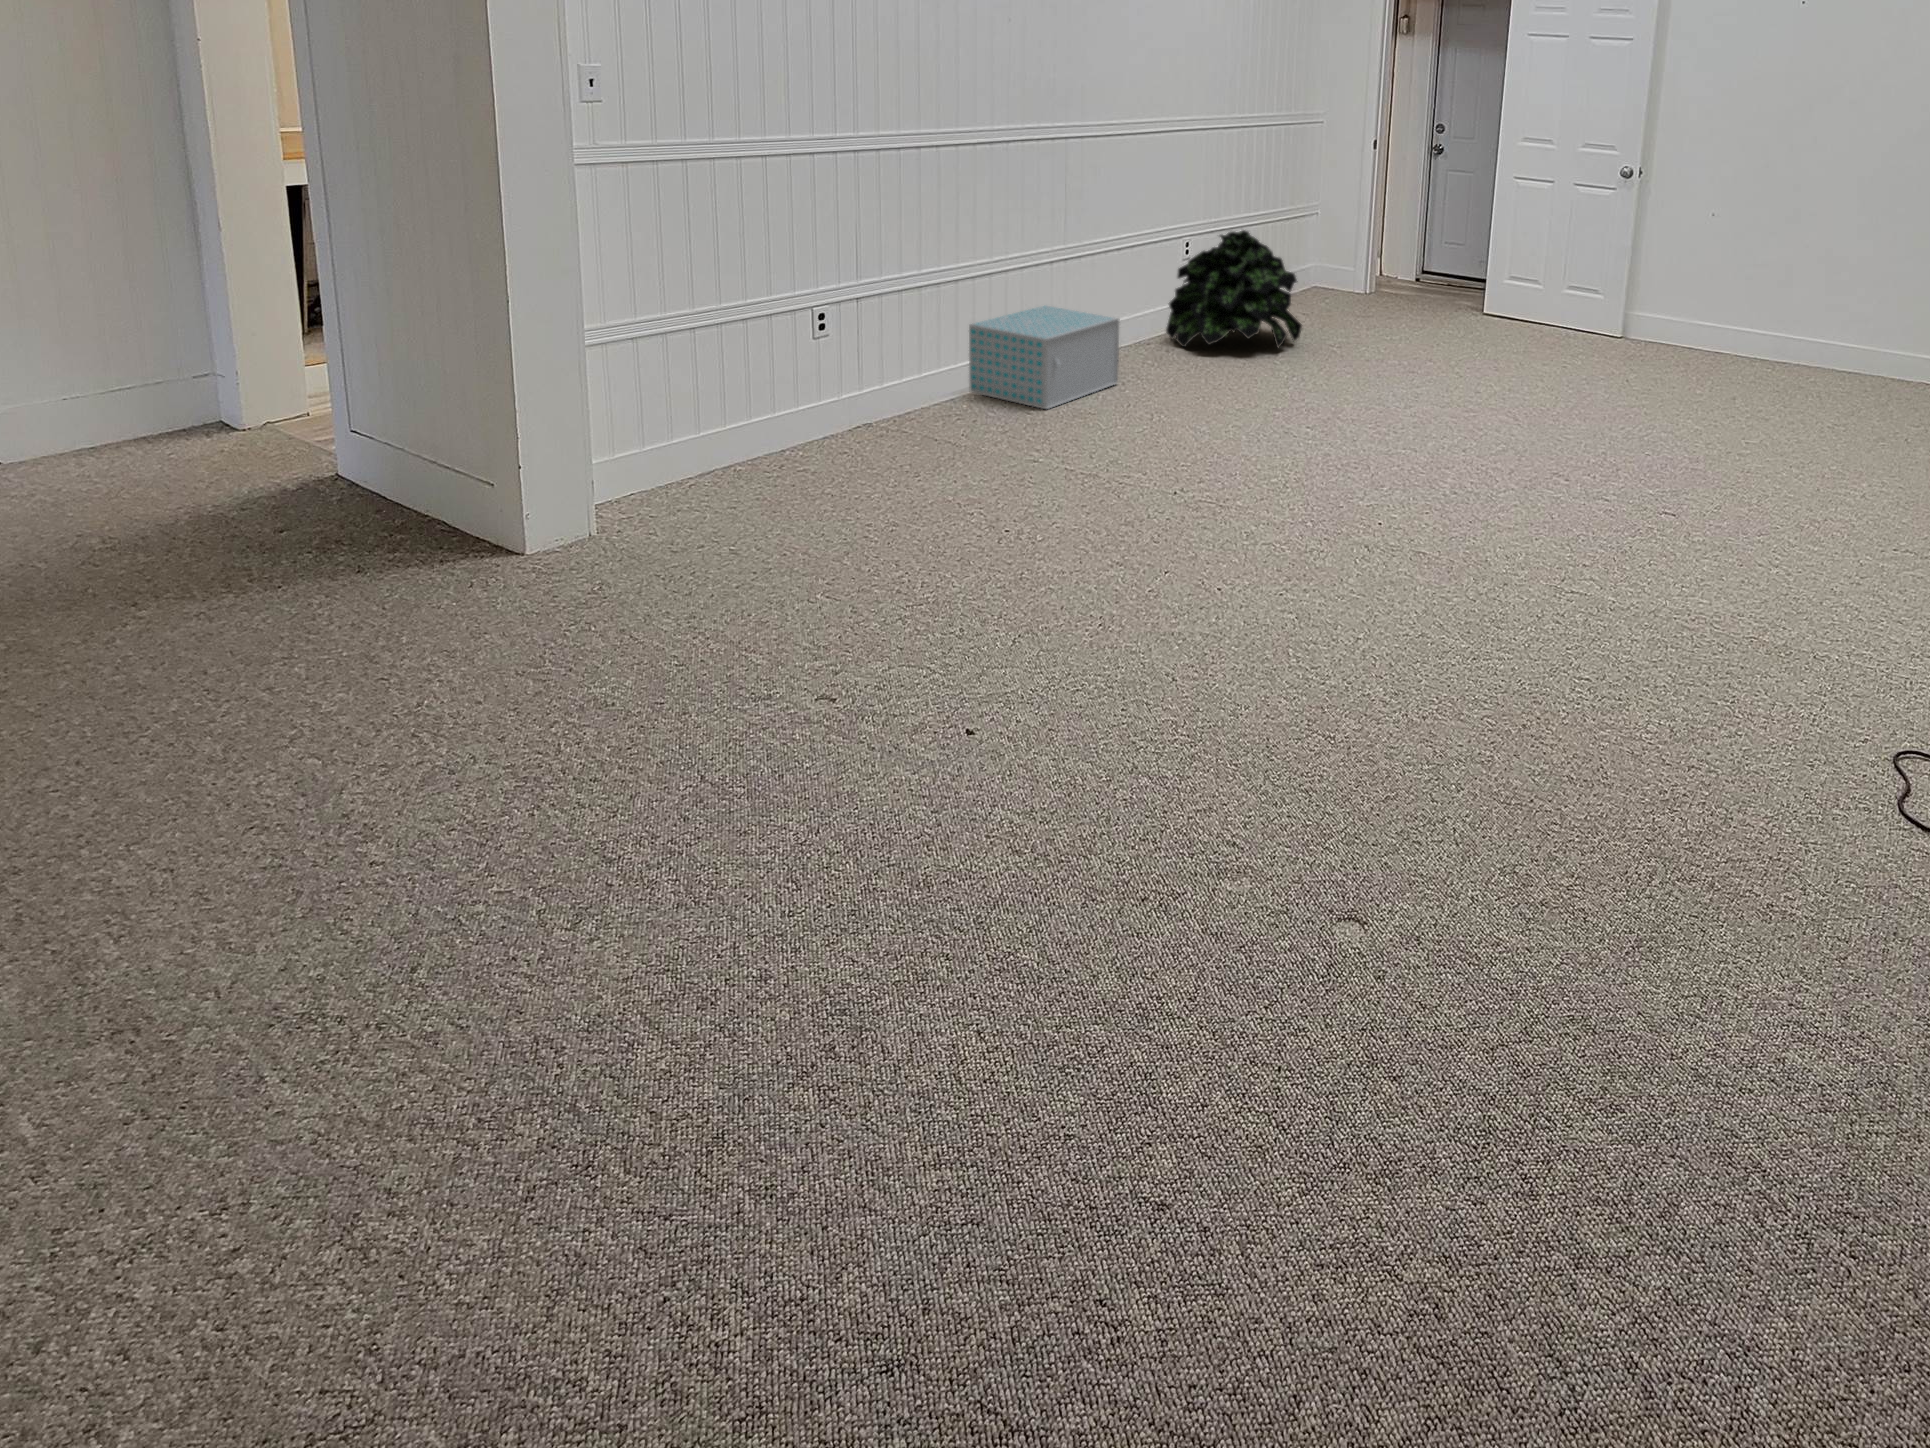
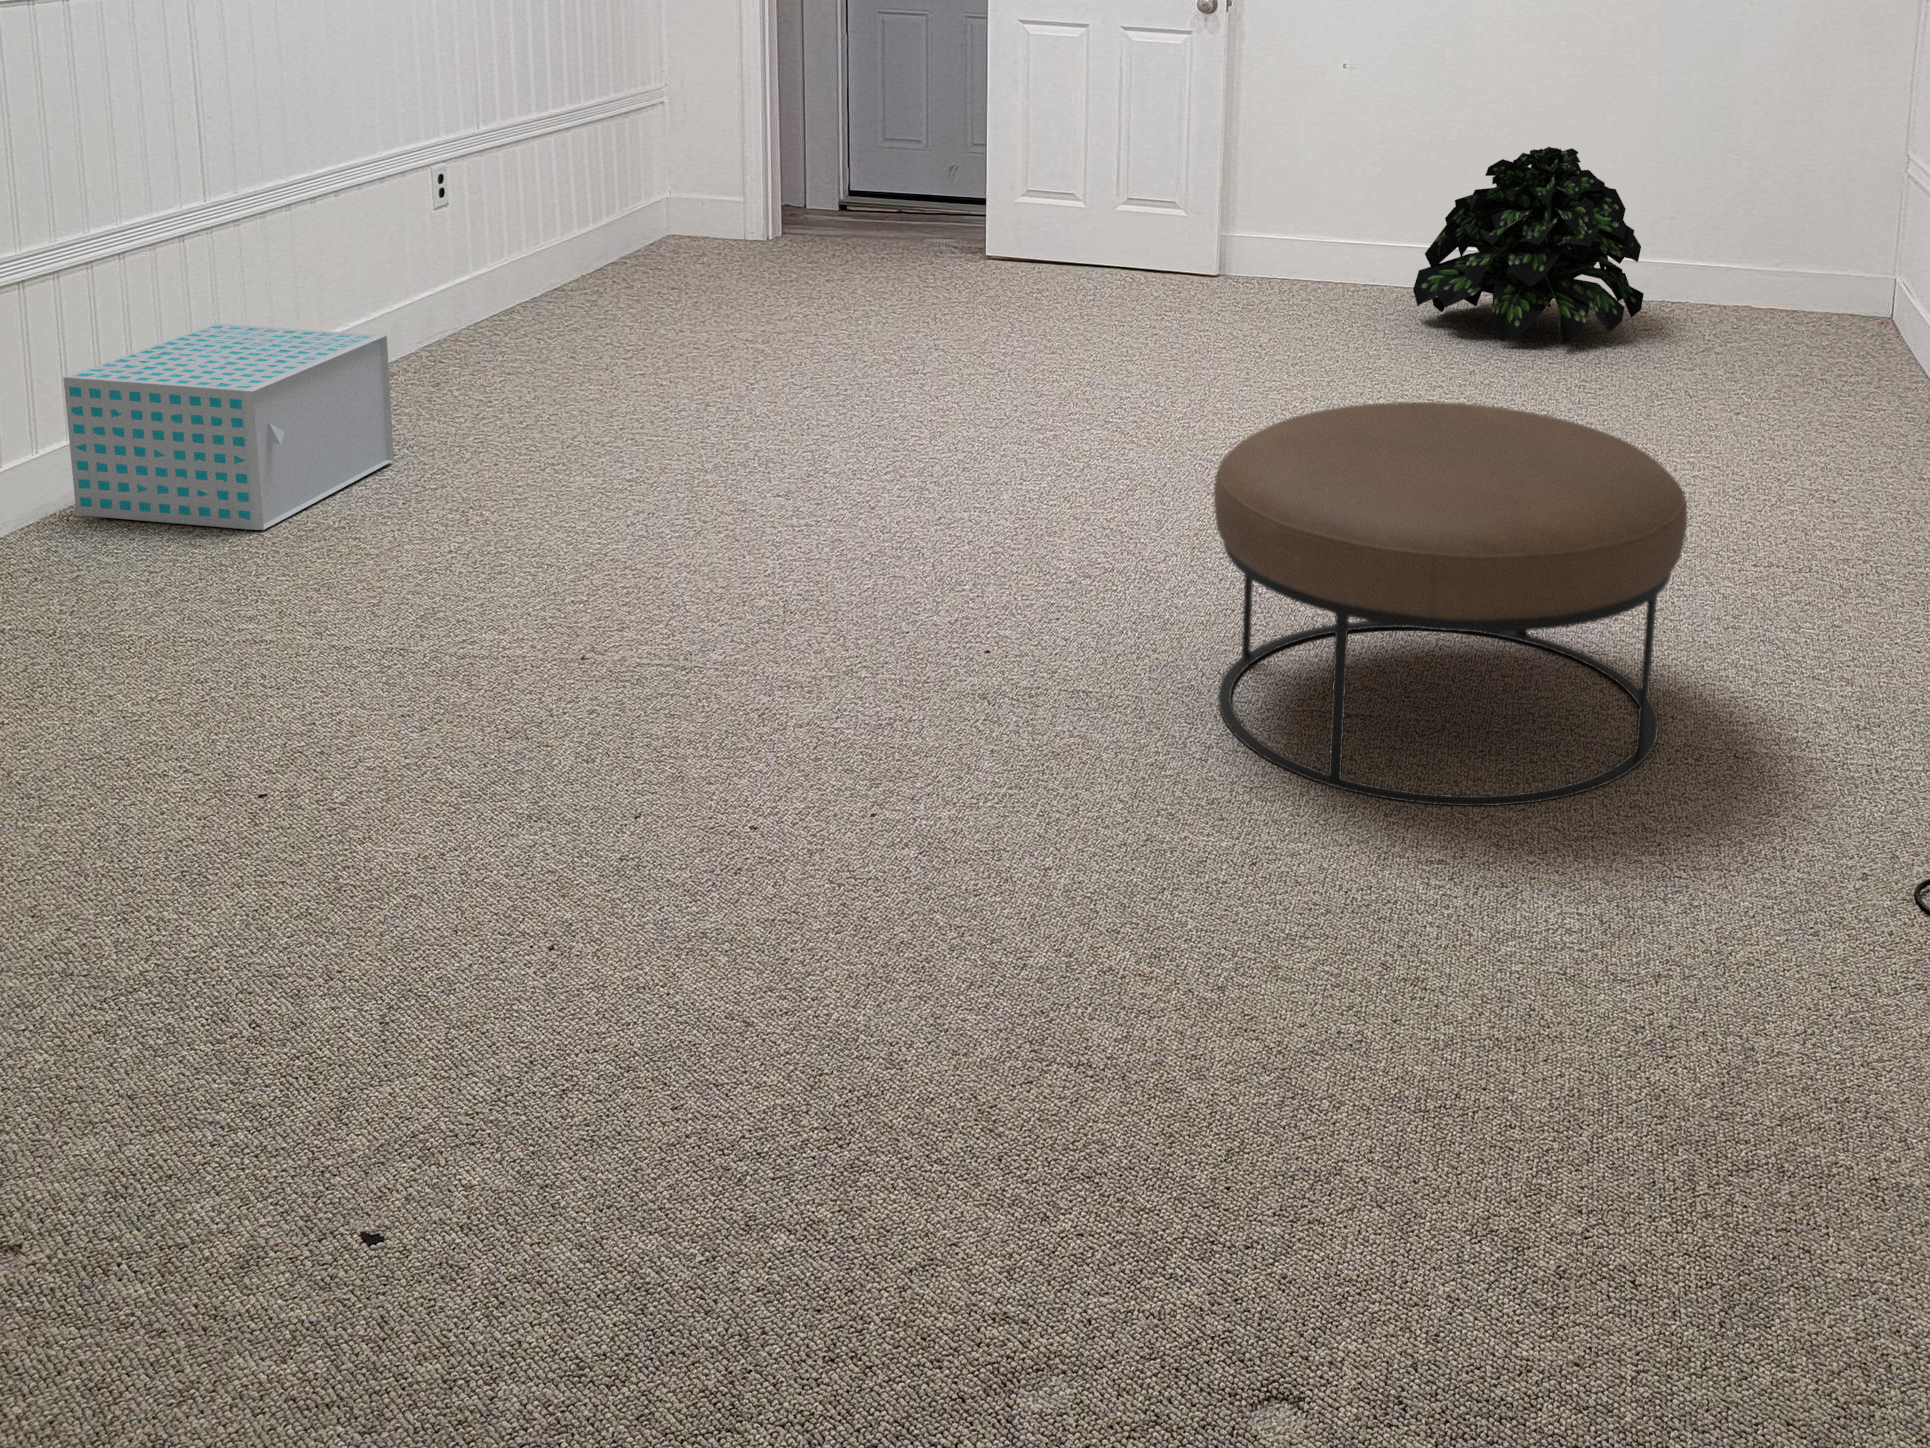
potted plant: present [1166,230,1302,348] -> present [1413,147,1644,345]
ottoman: none [1492,407,1794,656] -> present [1214,402,1687,806]

